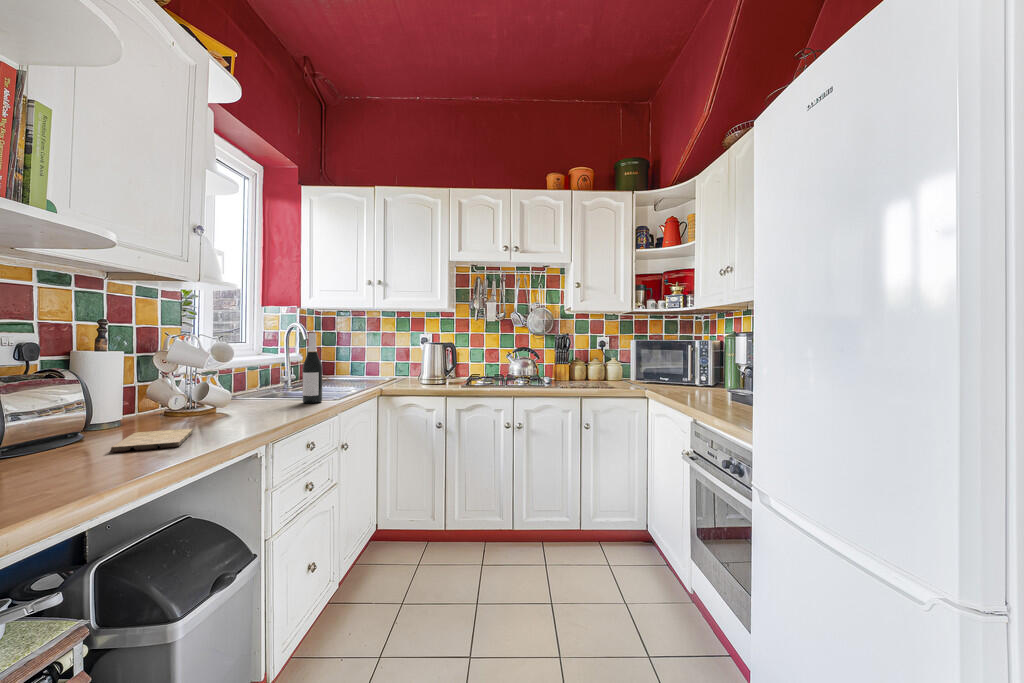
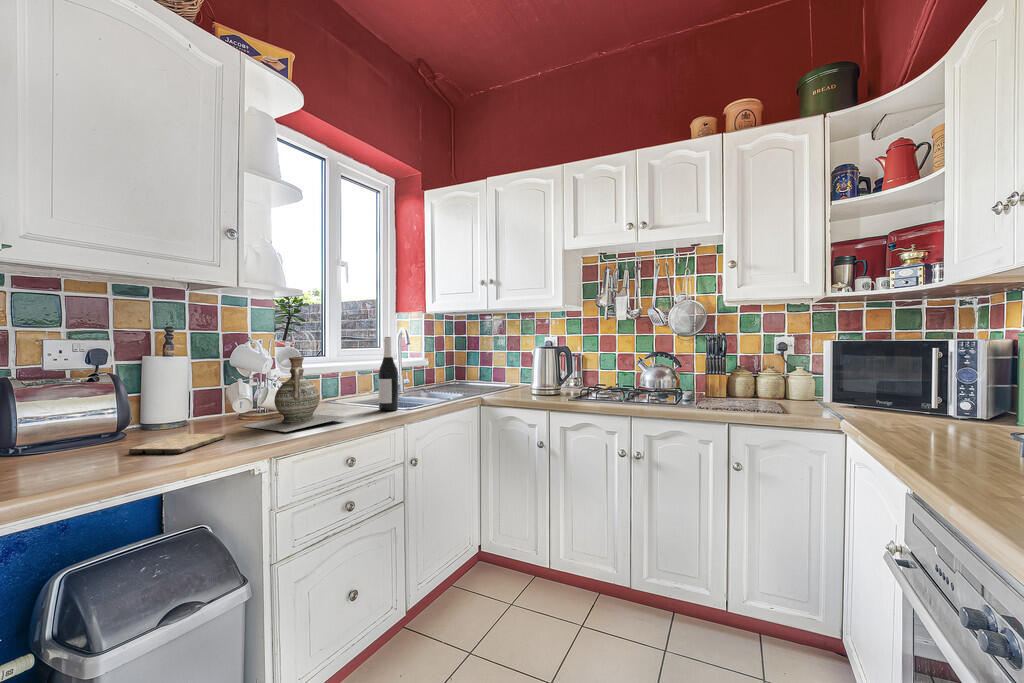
ceramic jug: none [178,351,295,424] -> present [243,357,346,432]

